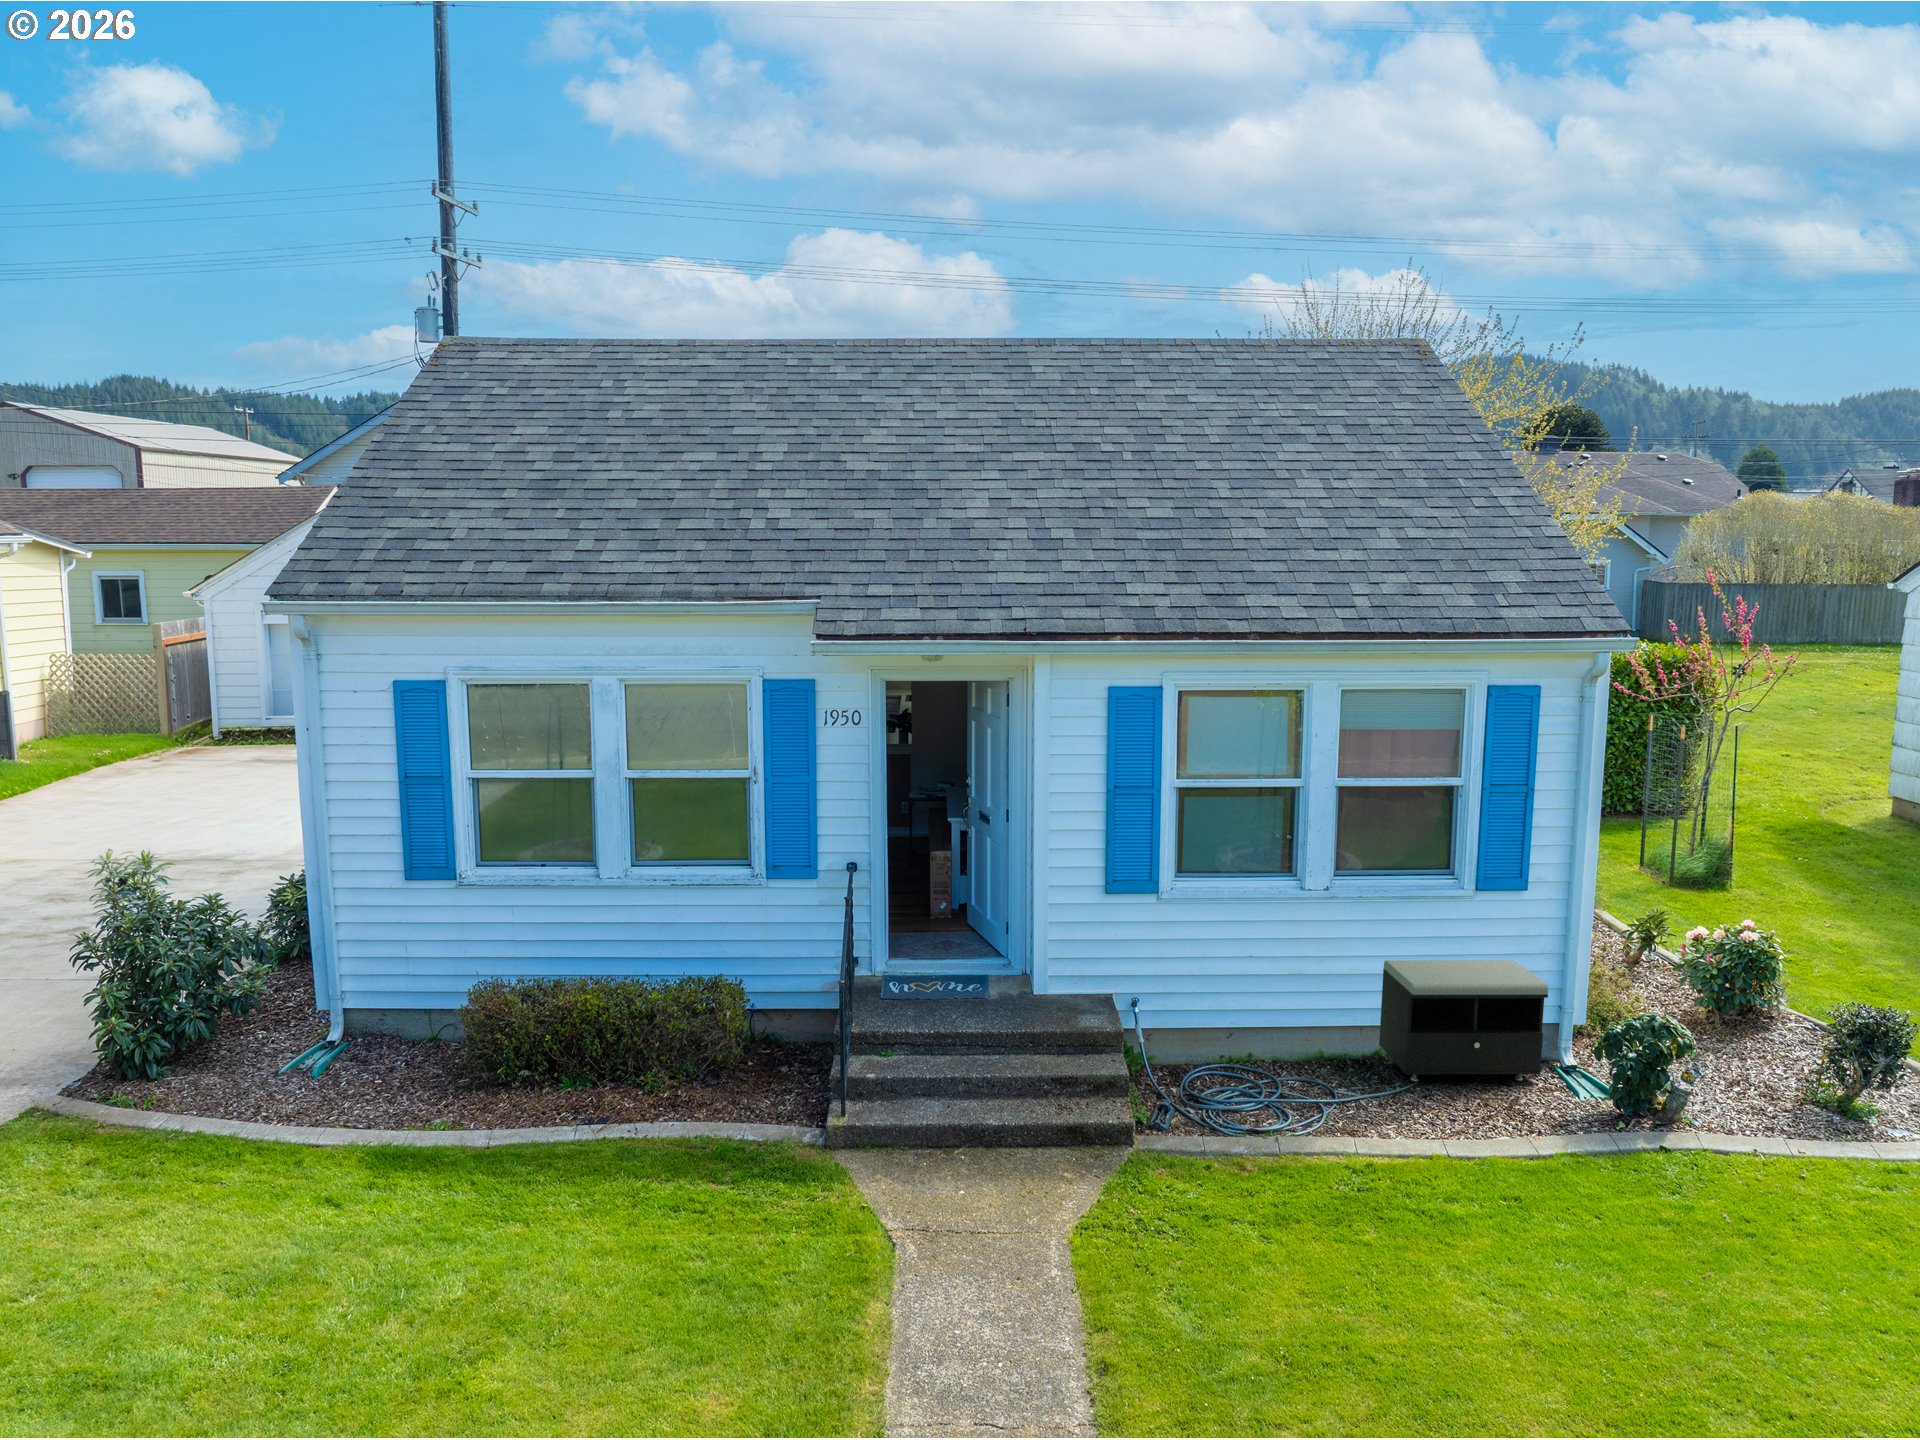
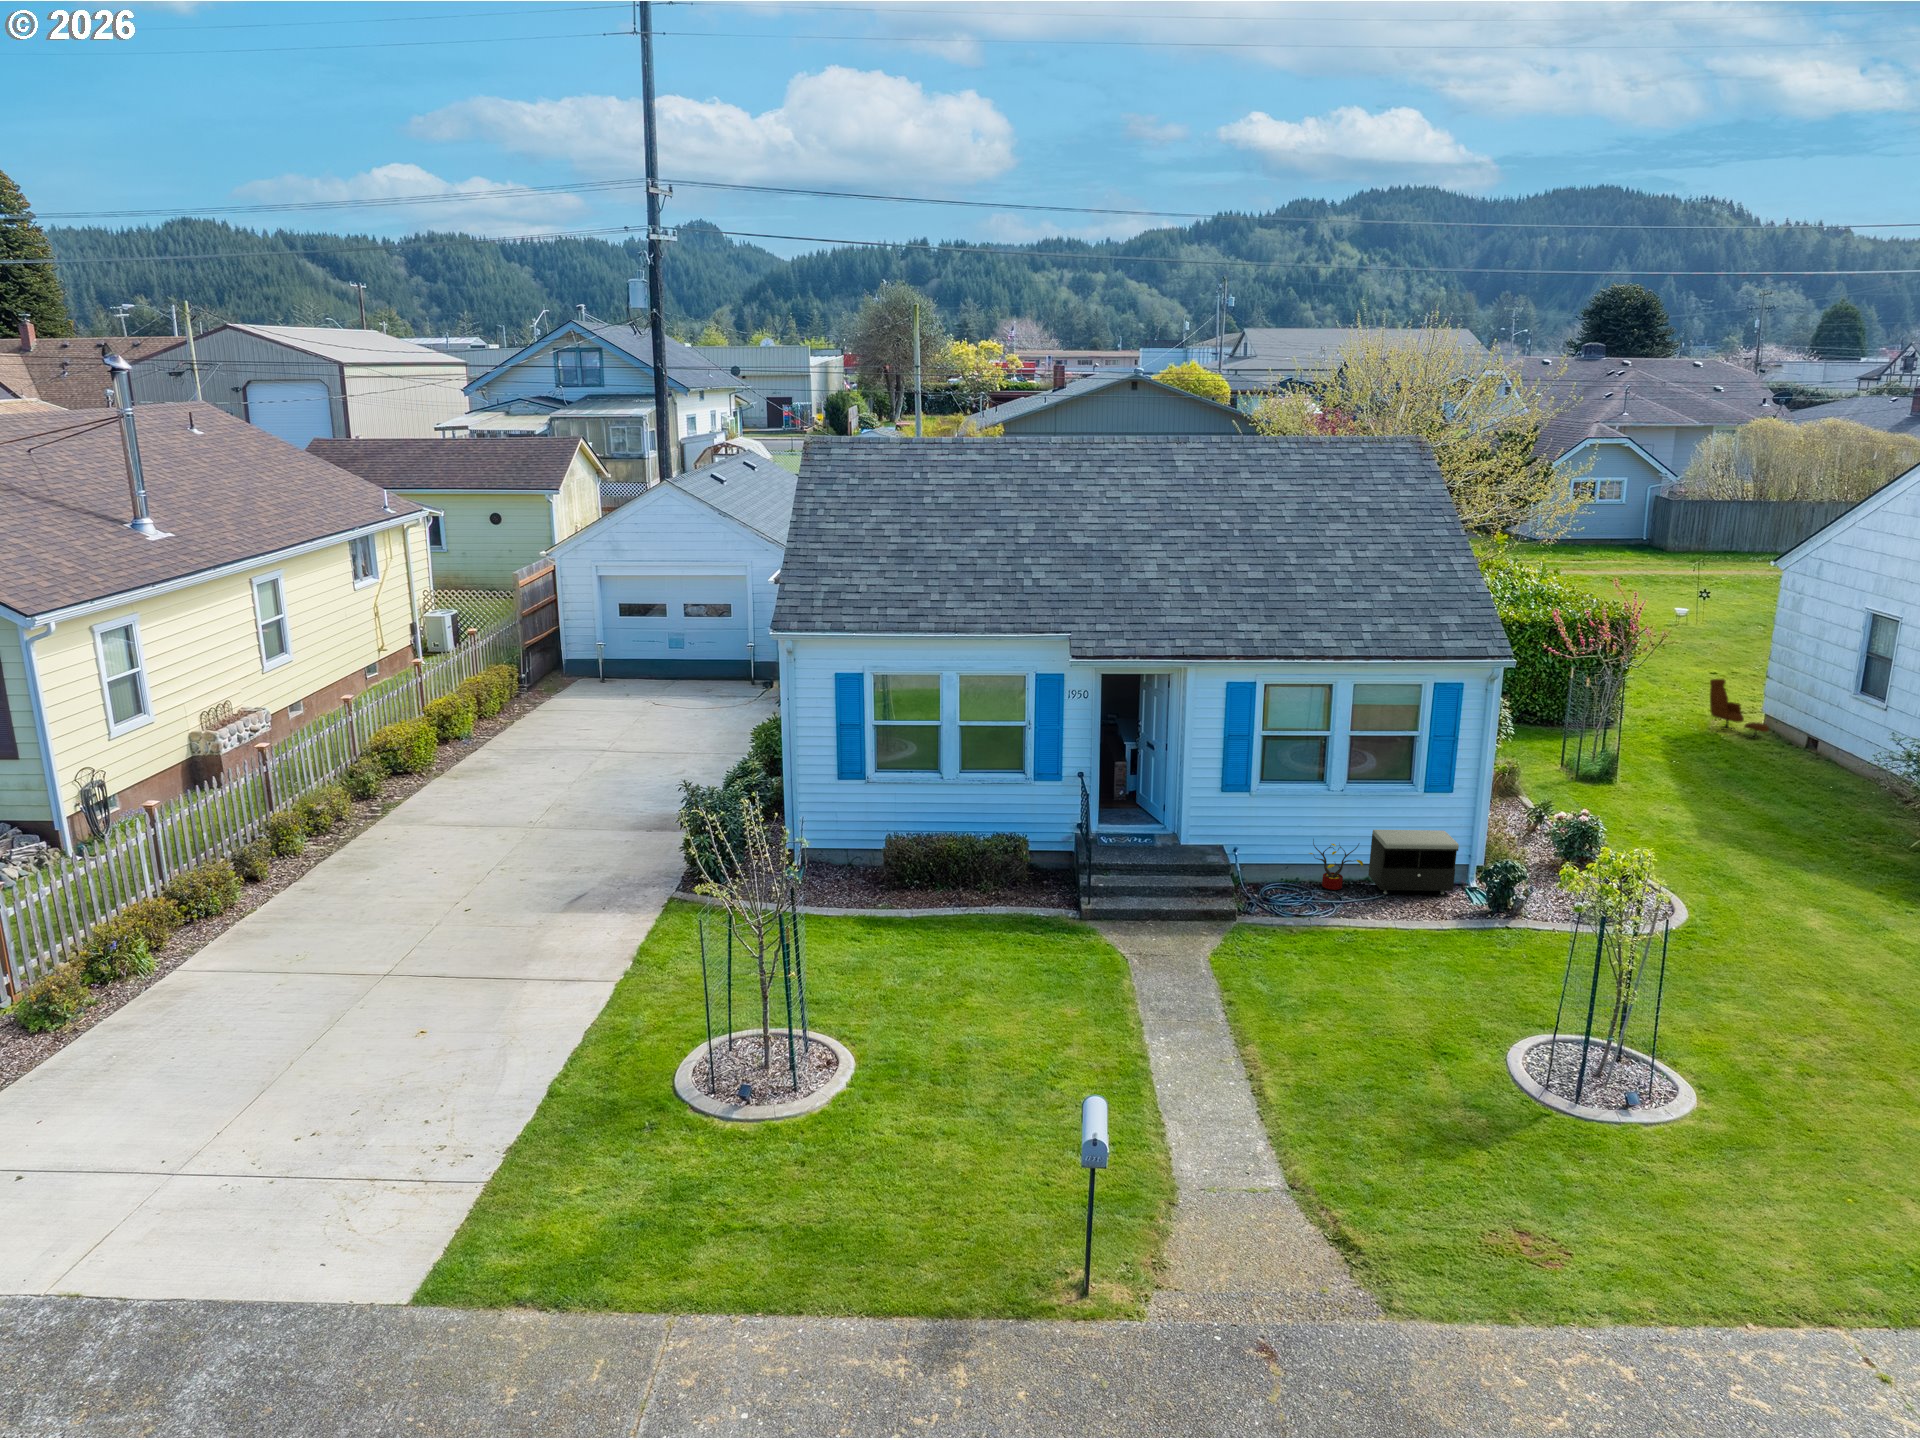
lounge chair: none [1813,749,1908,833] -> present [1710,679,1769,738]
decorative plant: none [1267,978,1371,1075] -> present [1309,840,1363,890]

